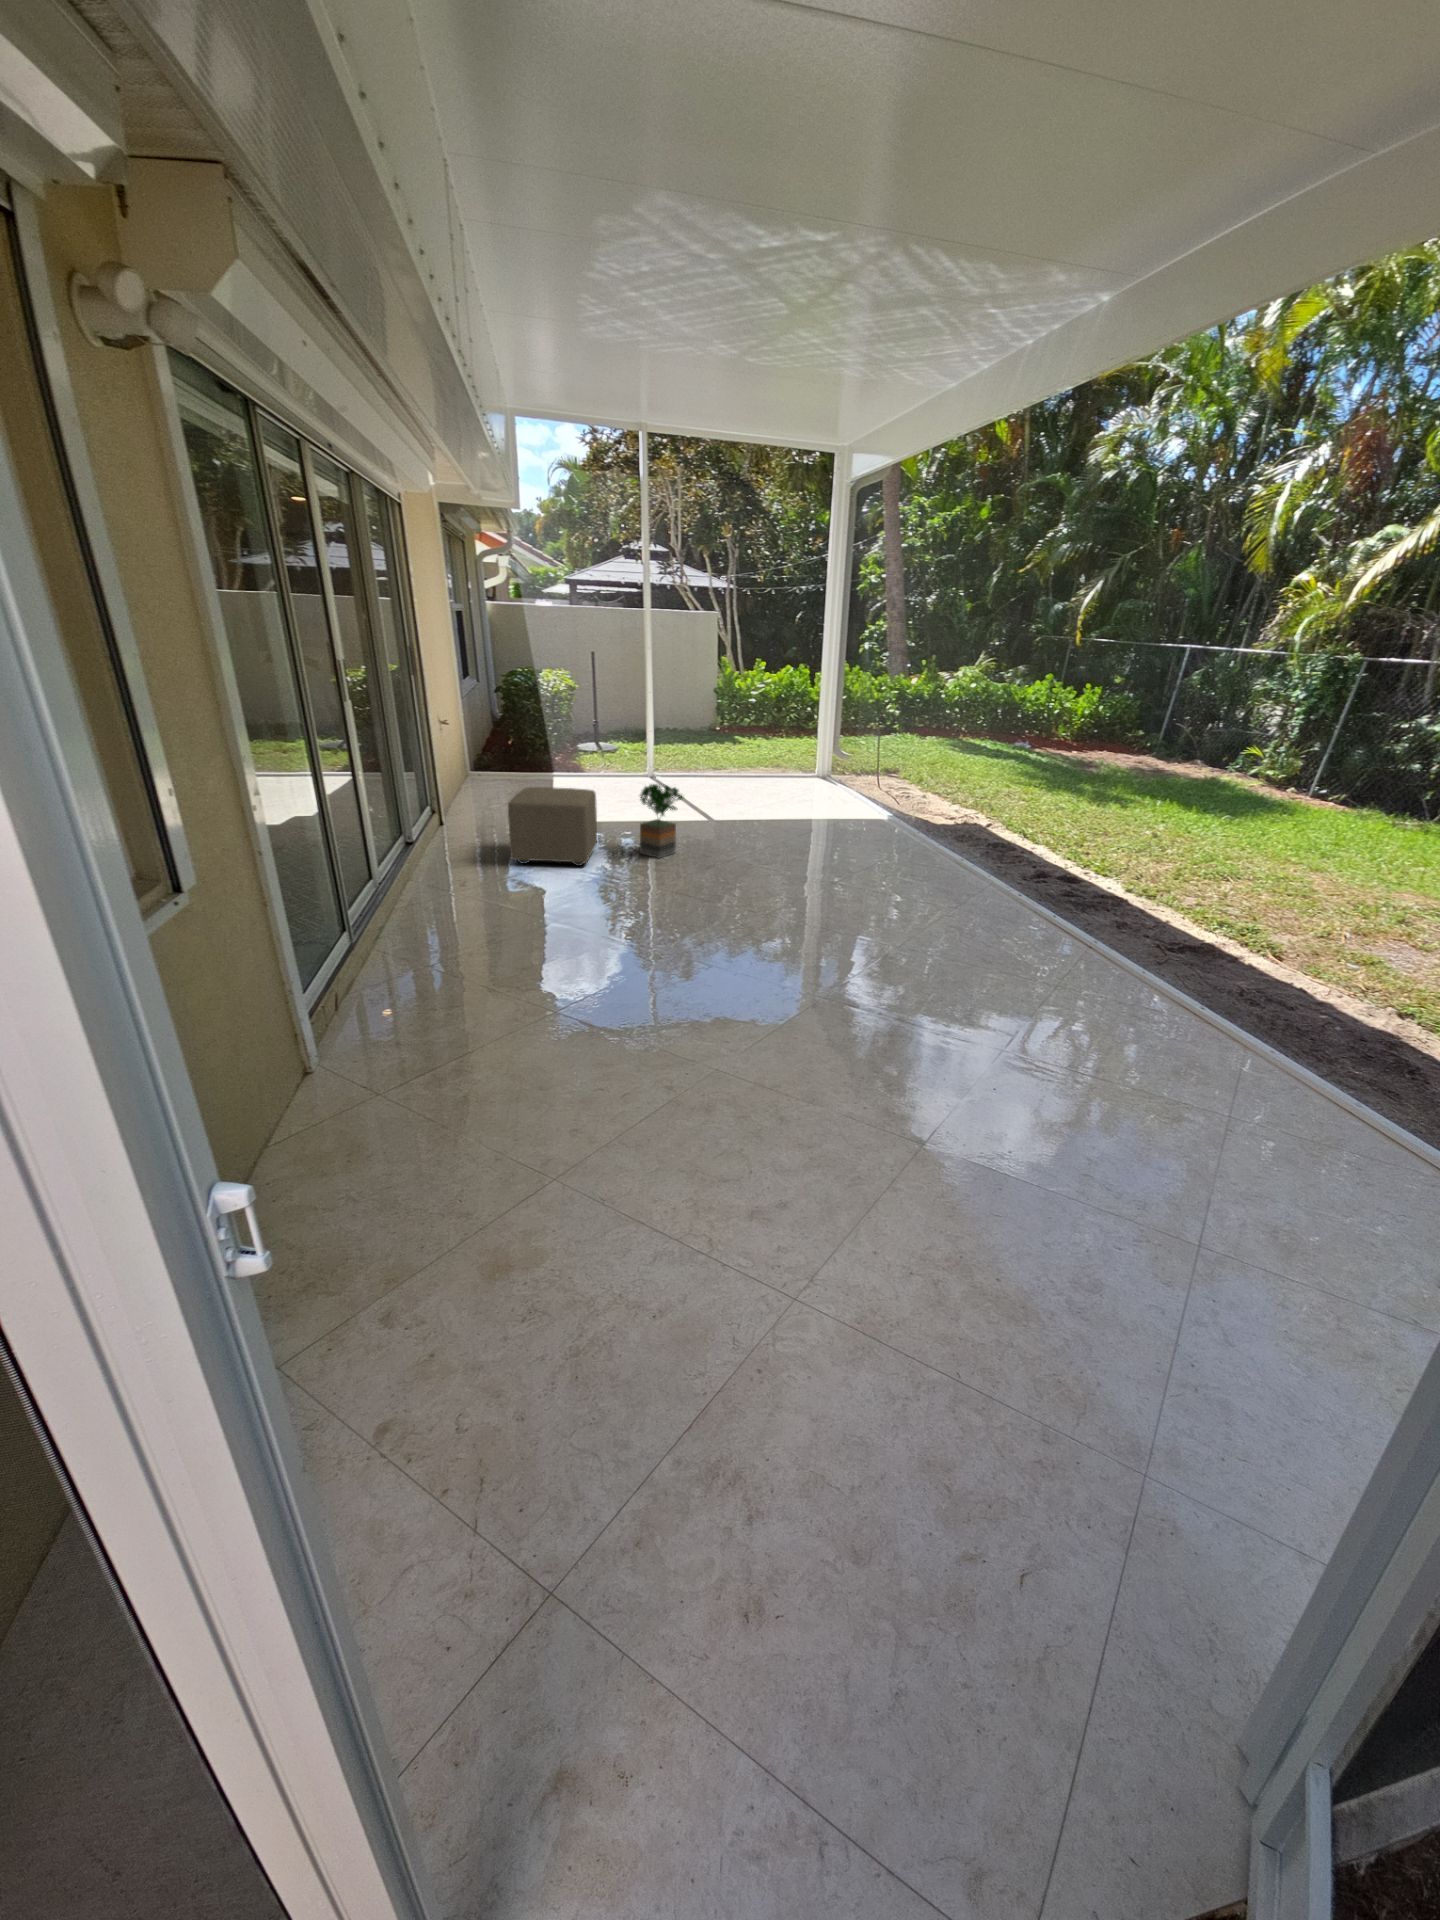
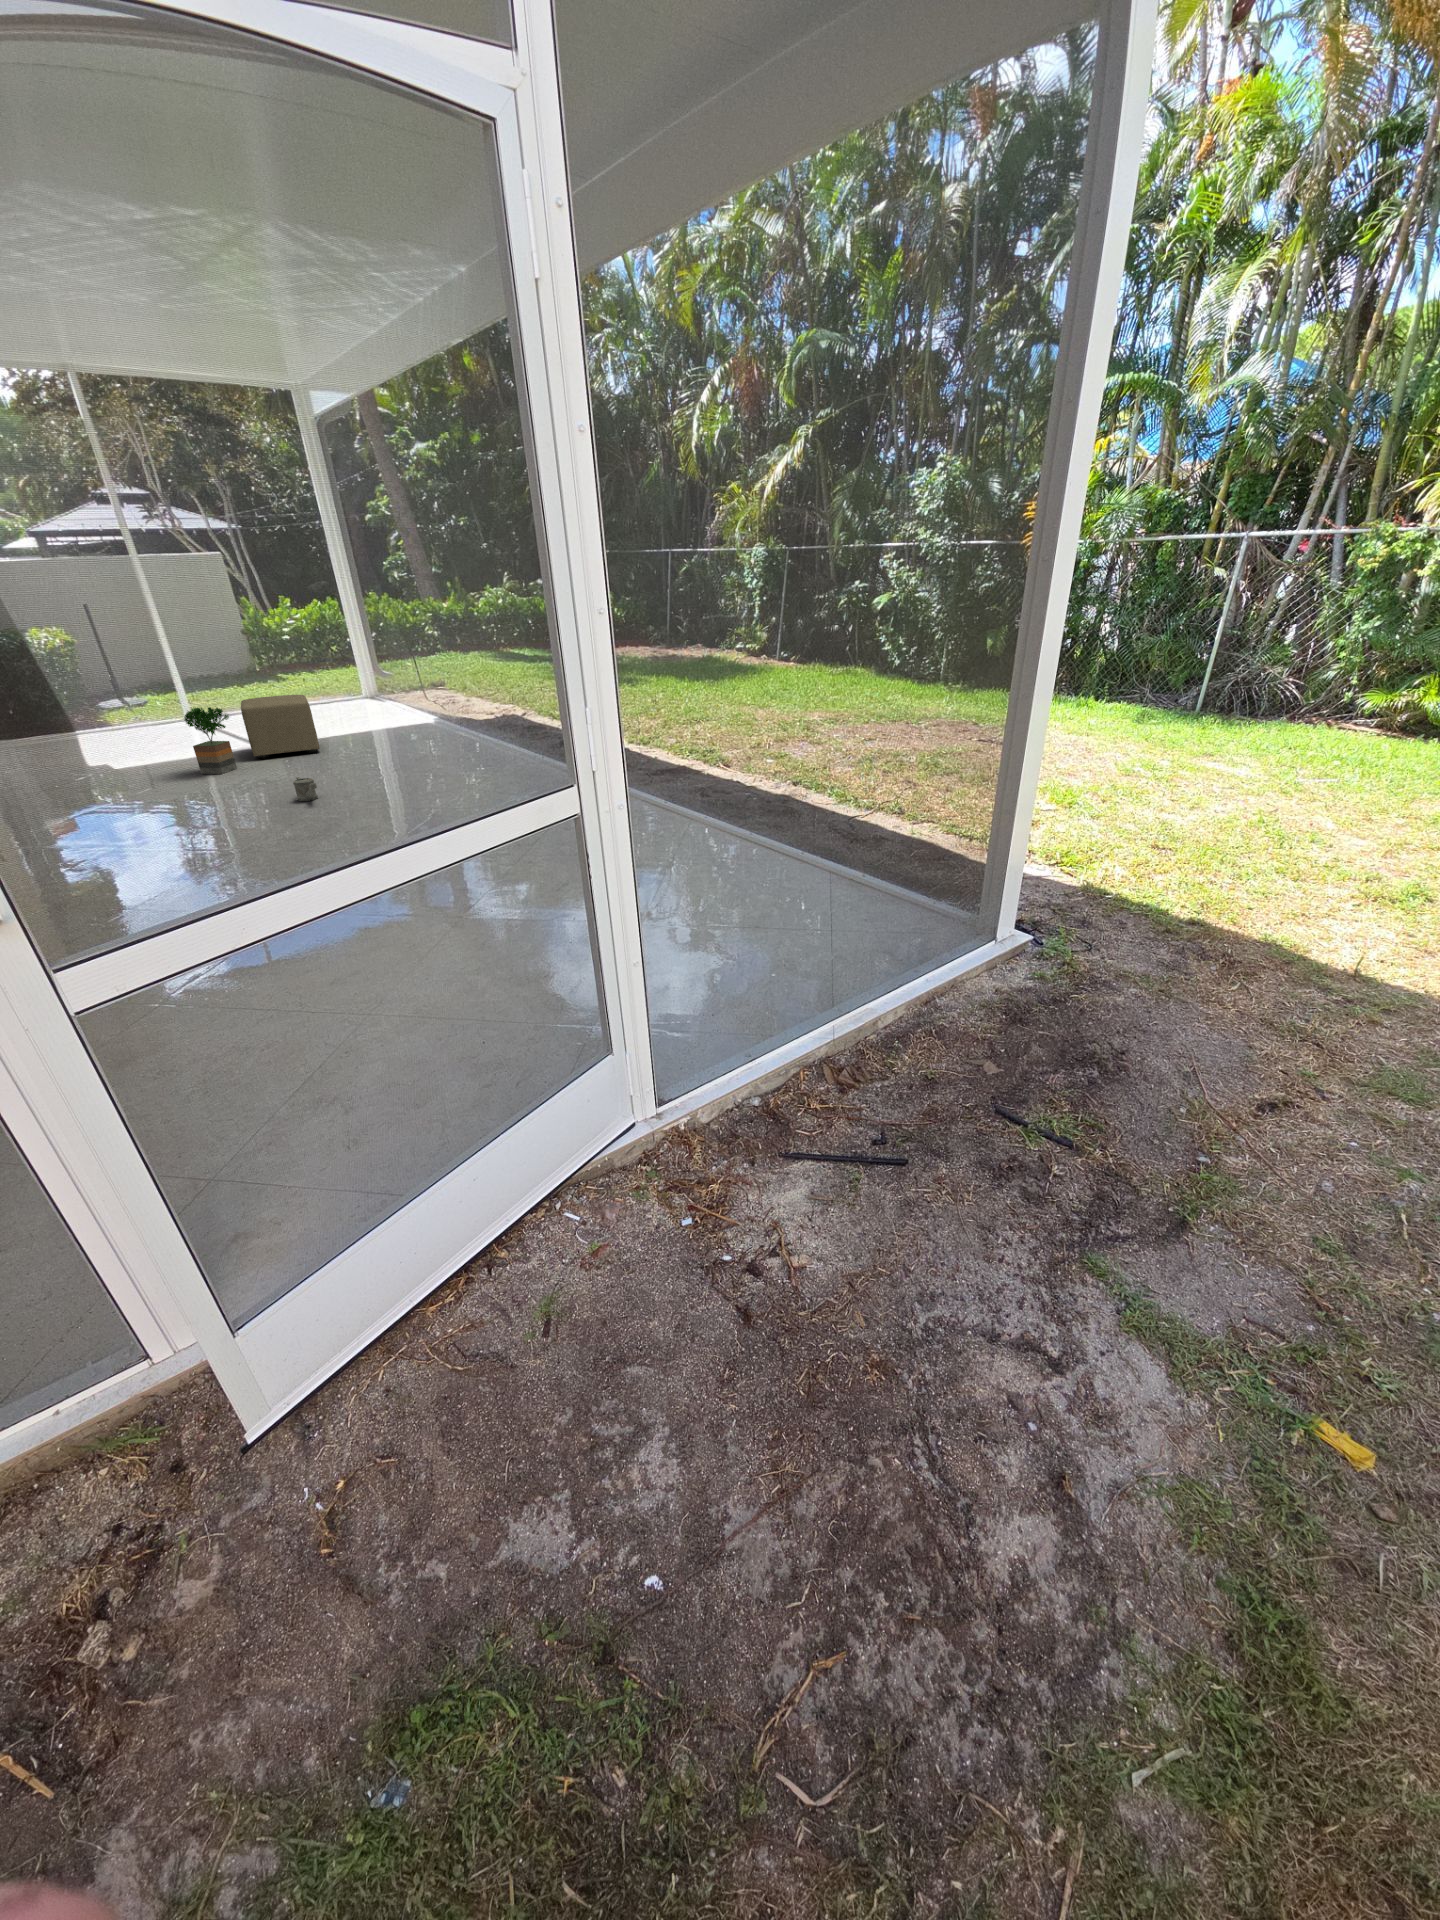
ottoman: present [508,787,597,866] -> present [241,695,320,759]
watering can: none [730,893,757,926] -> present [293,777,318,801]

